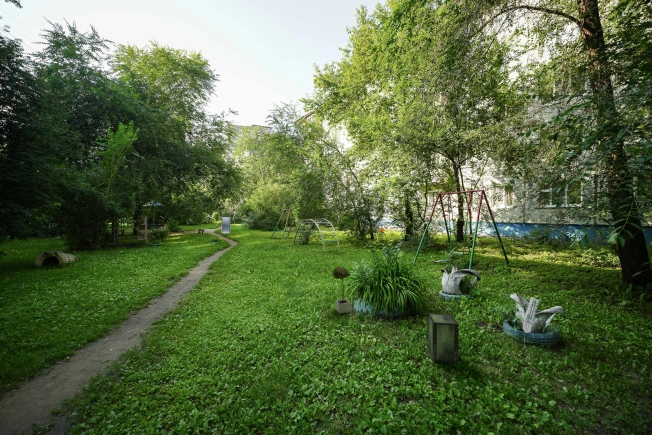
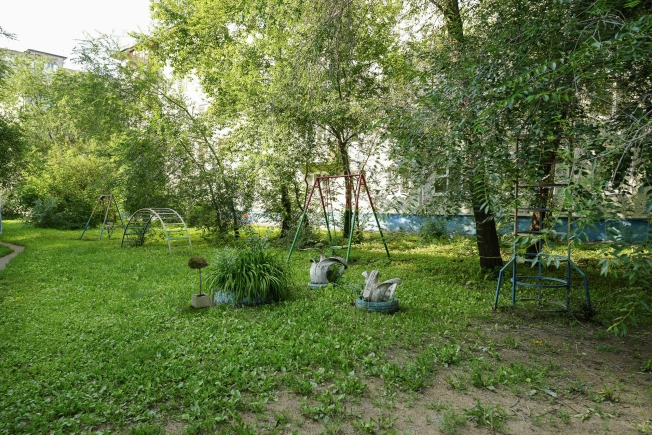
storage box: present [428,314,459,363] -> none [286,288,311,329]

